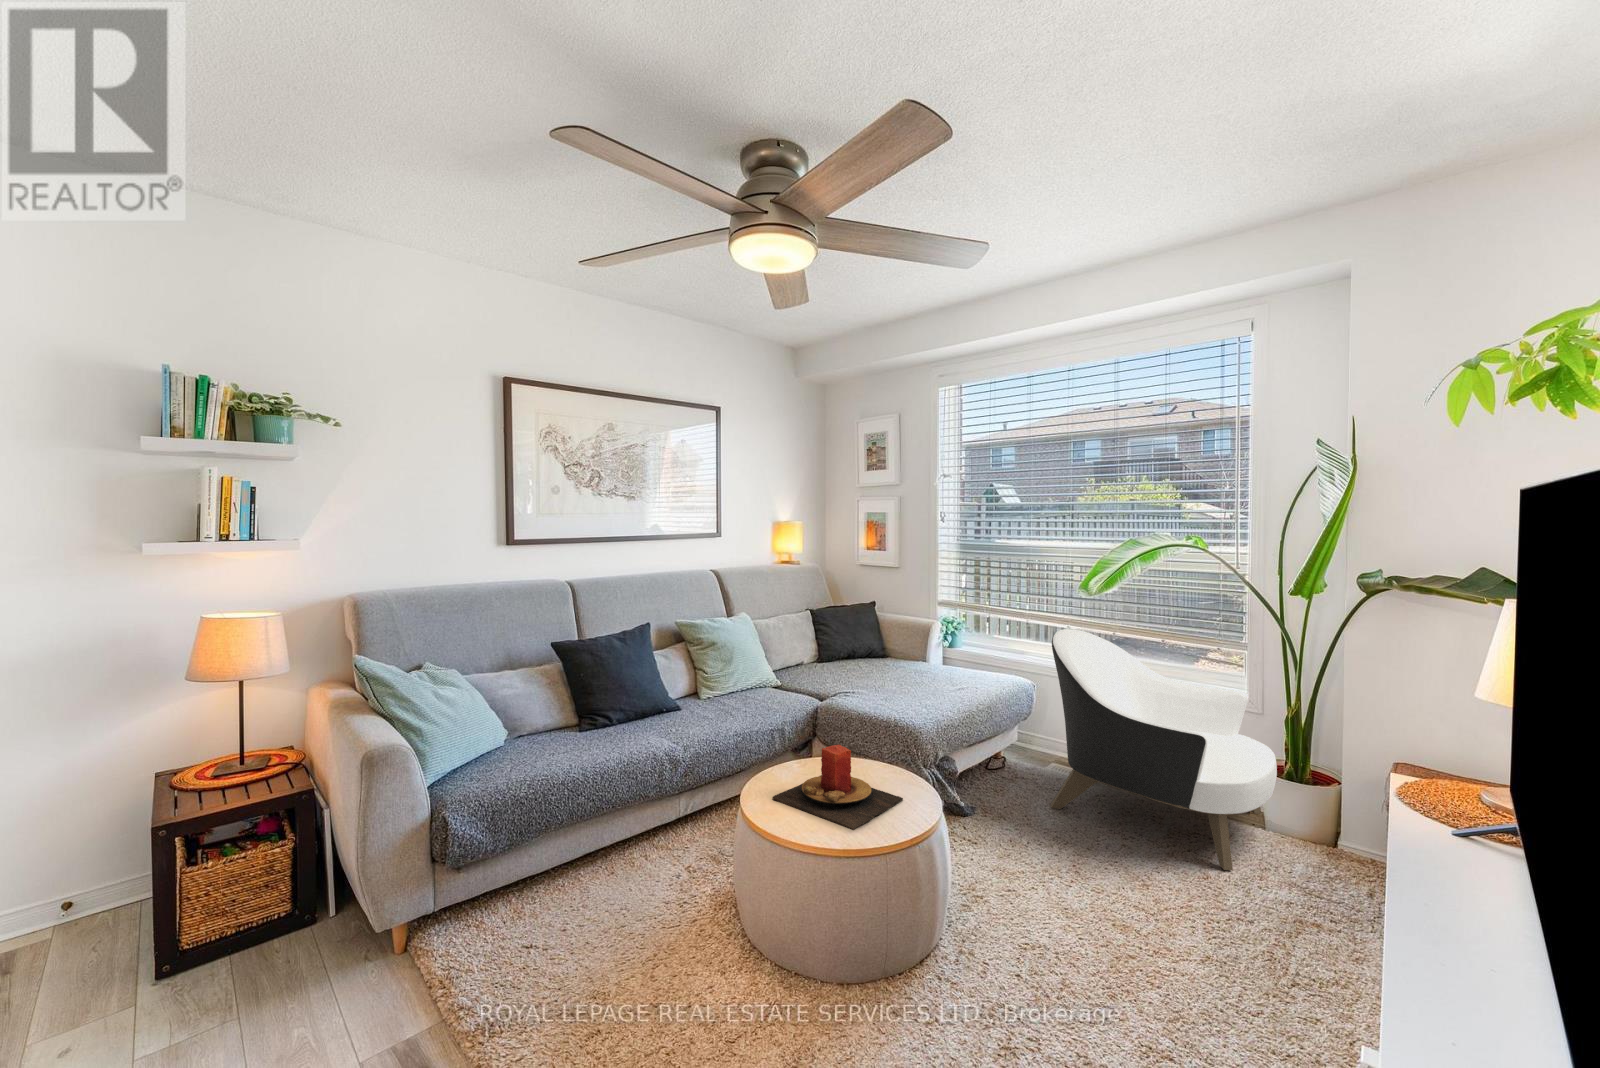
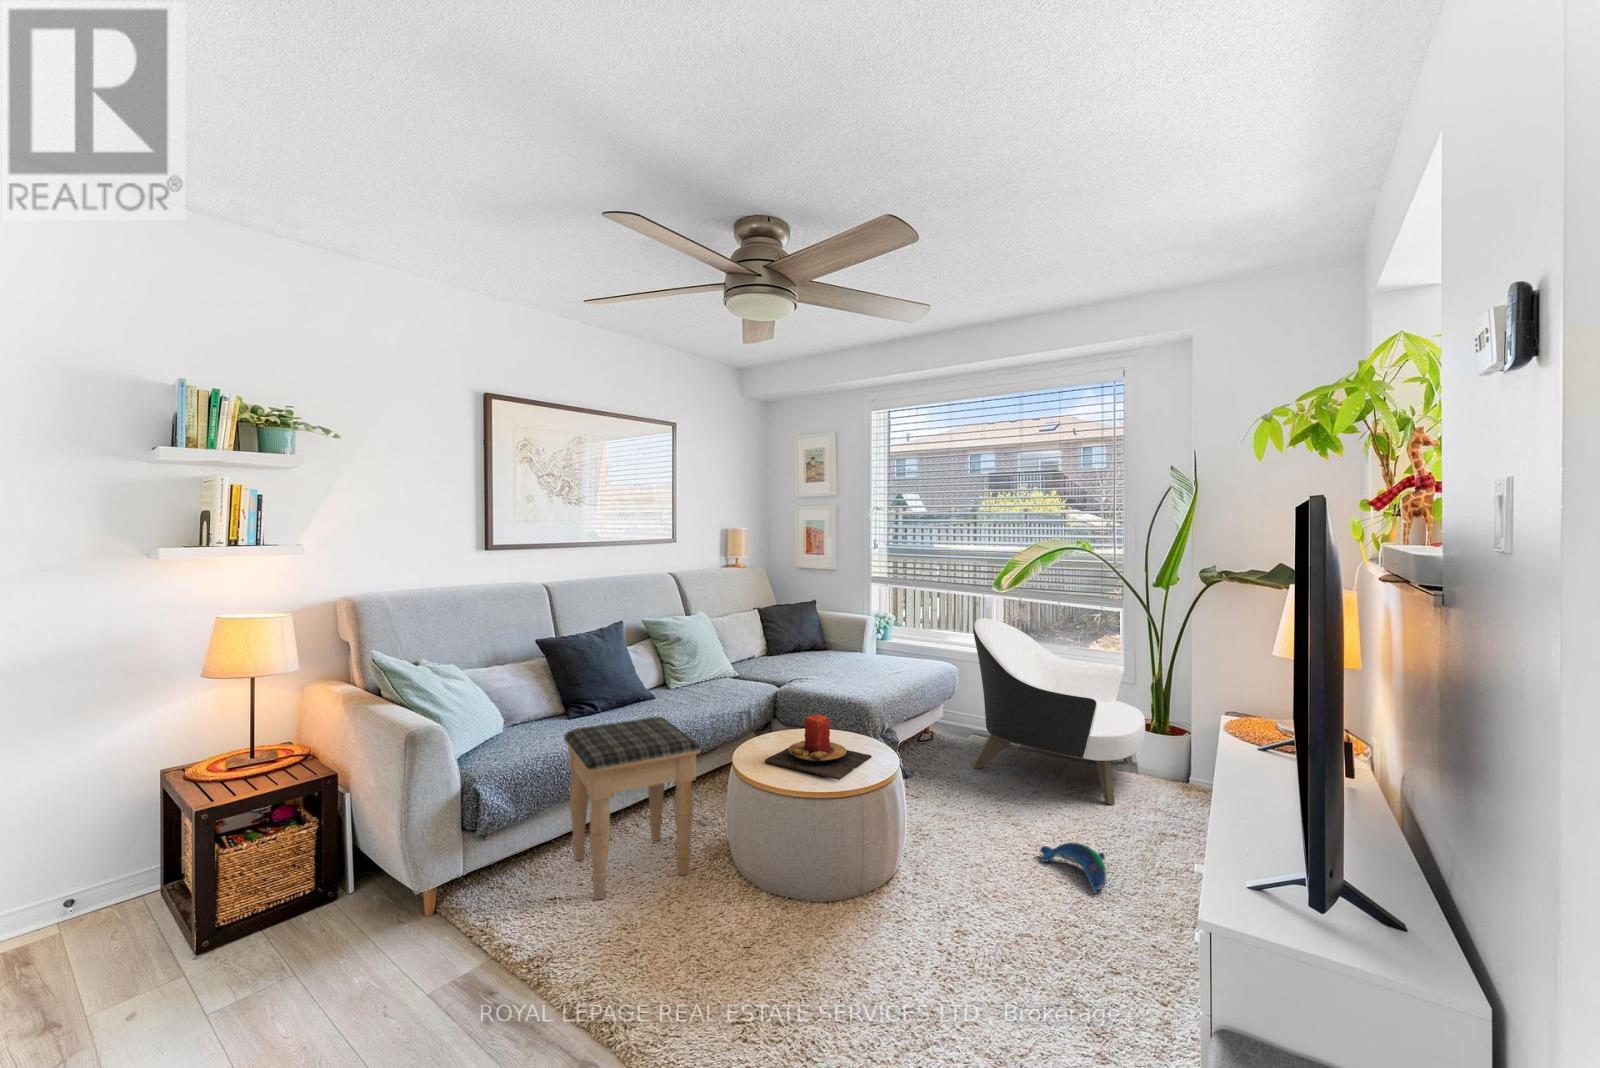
footstool: none [554,737,695,951] -> present [564,717,700,899]
plush toy: none [1123,927,1211,1005] -> present [1040,843,1106,893]

